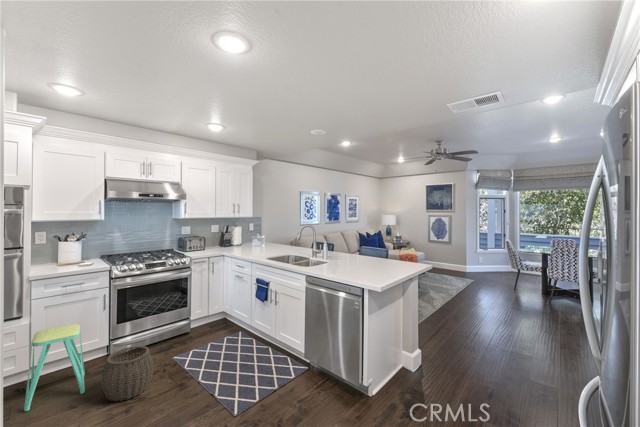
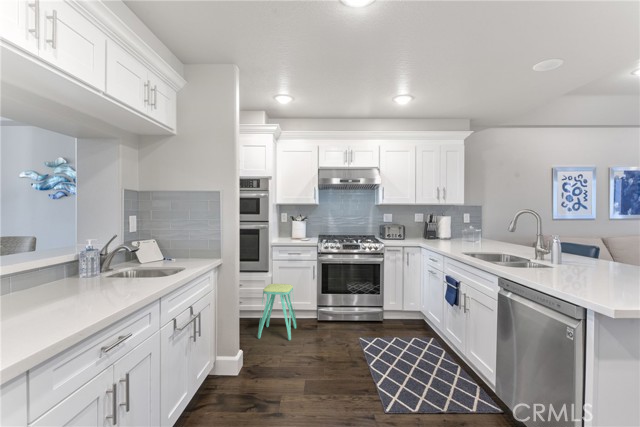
woven basket: present [101,346,154,401] -> none [296,313,335,357]

